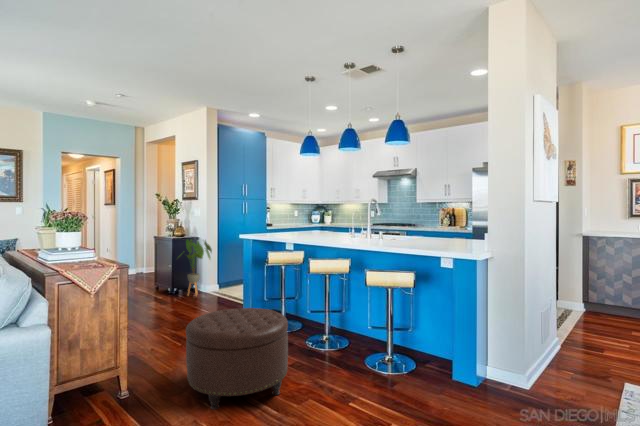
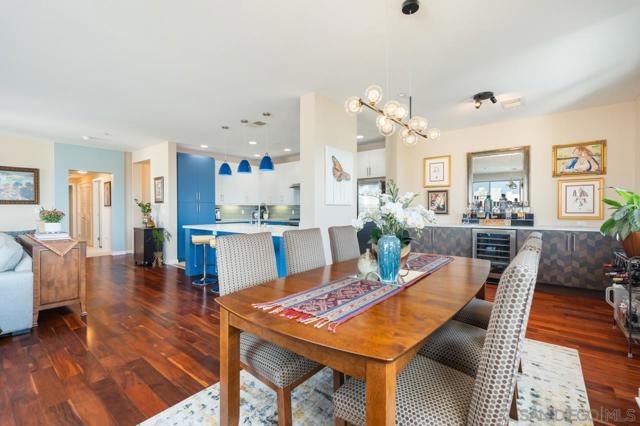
ottoman: present [186,308,288,410] -> none [118,266,183,318]

